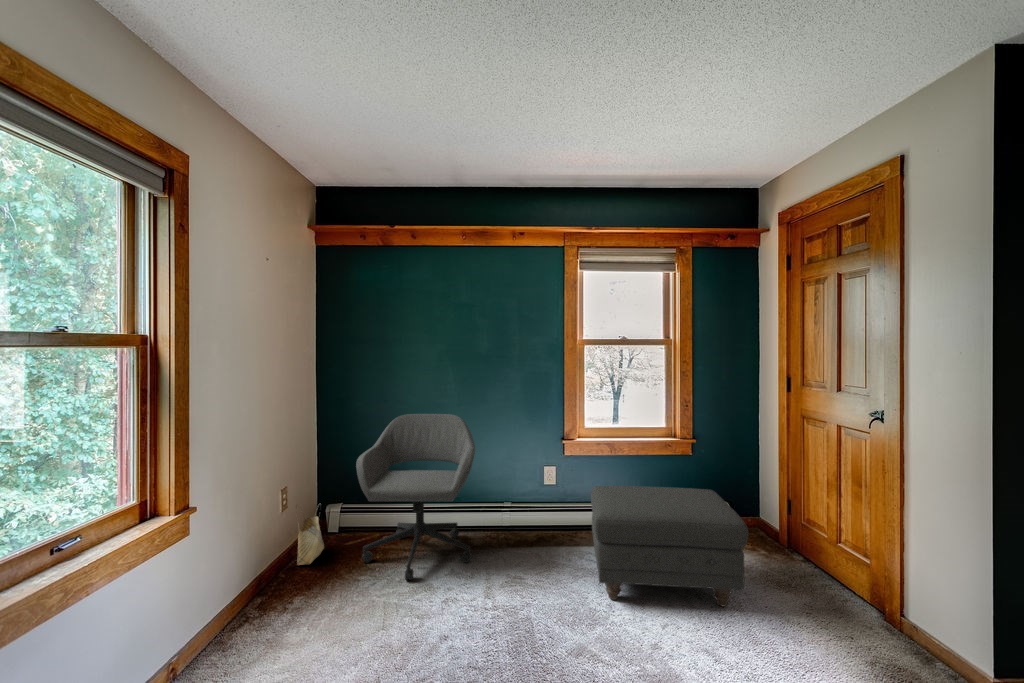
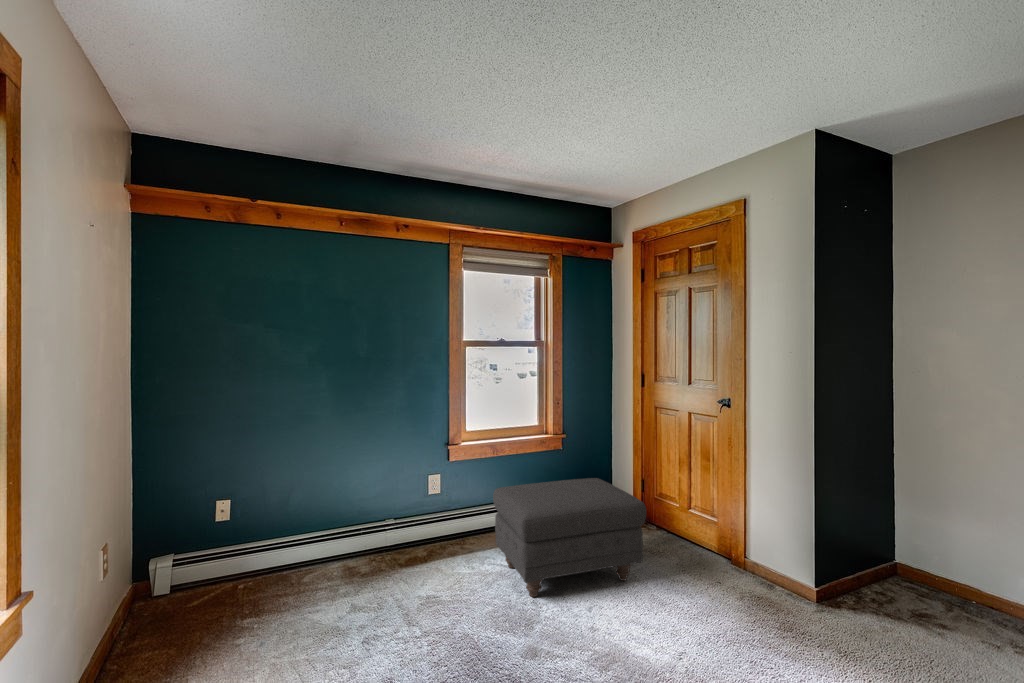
office chair: present [356,414,475,580] -> none [224,427,374,630]
woven basket: present [297,516,324,565] -> none [120,557,160,648]

